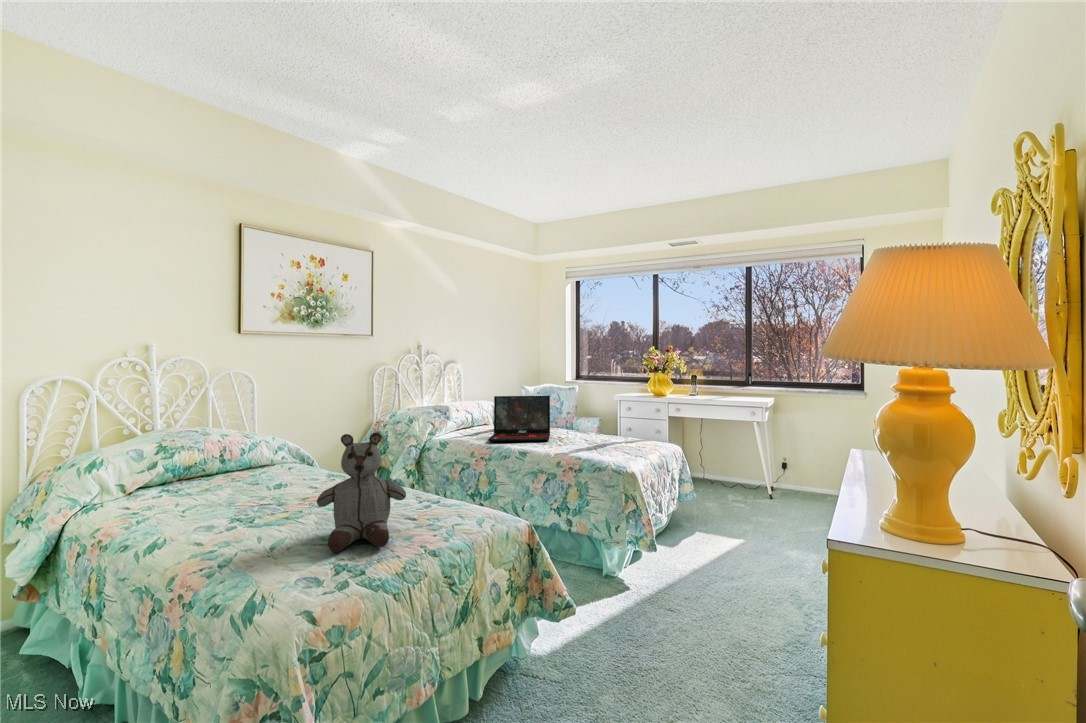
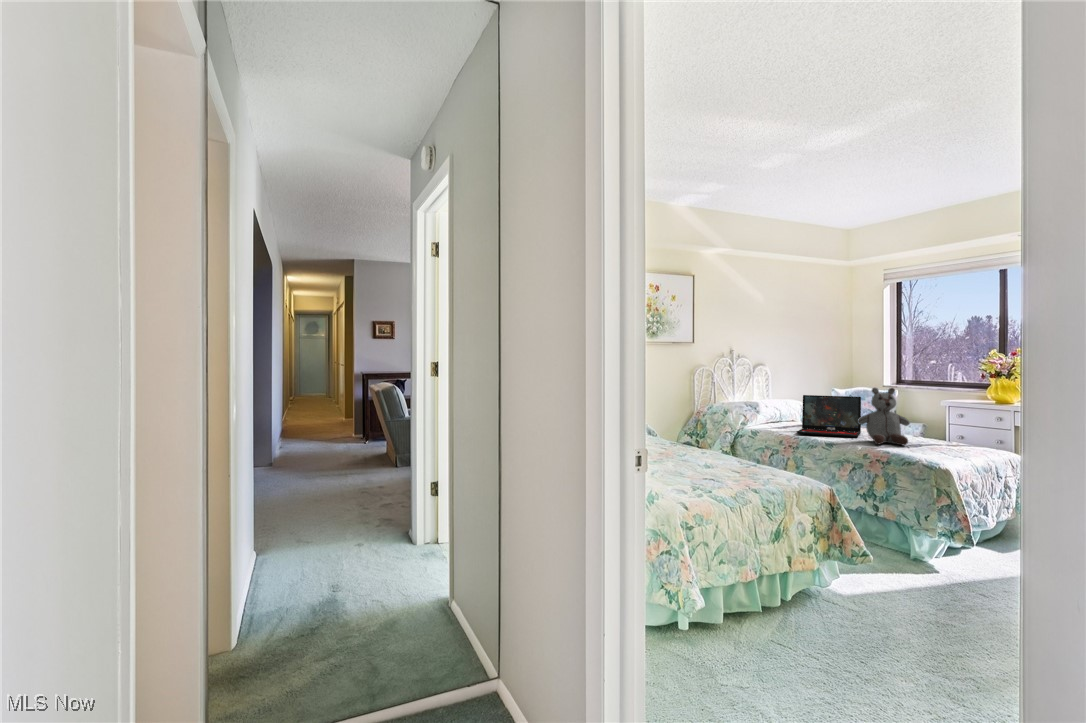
stuffed bear: present [317,433,406,552] -> present [858,388,910,445]

